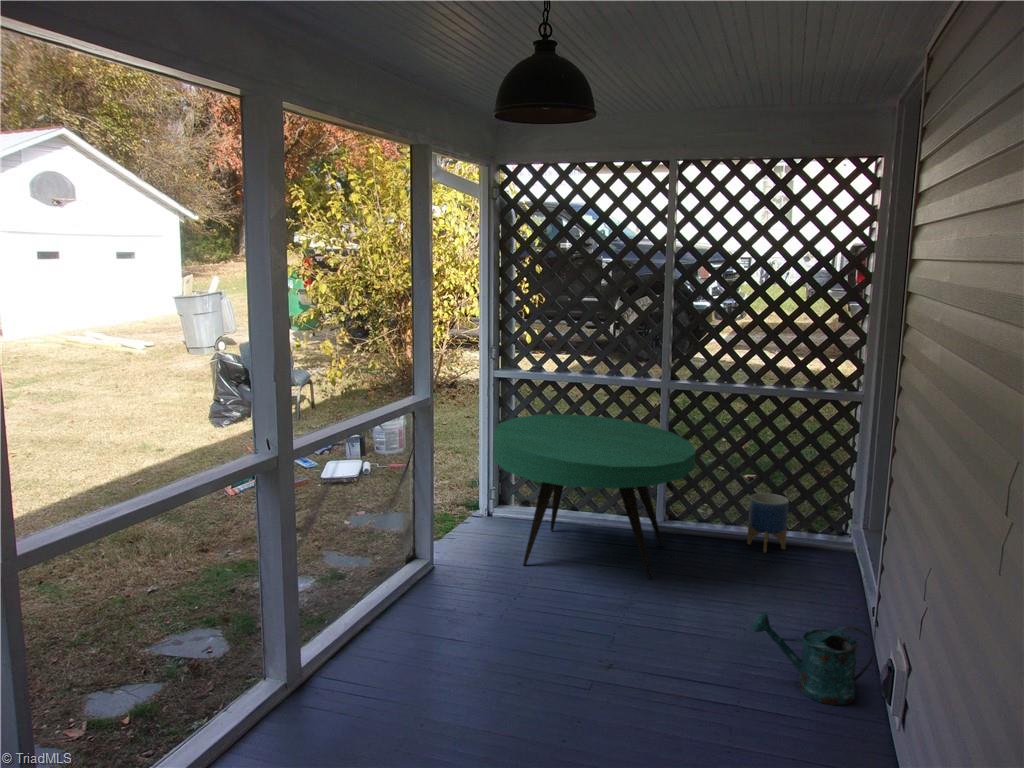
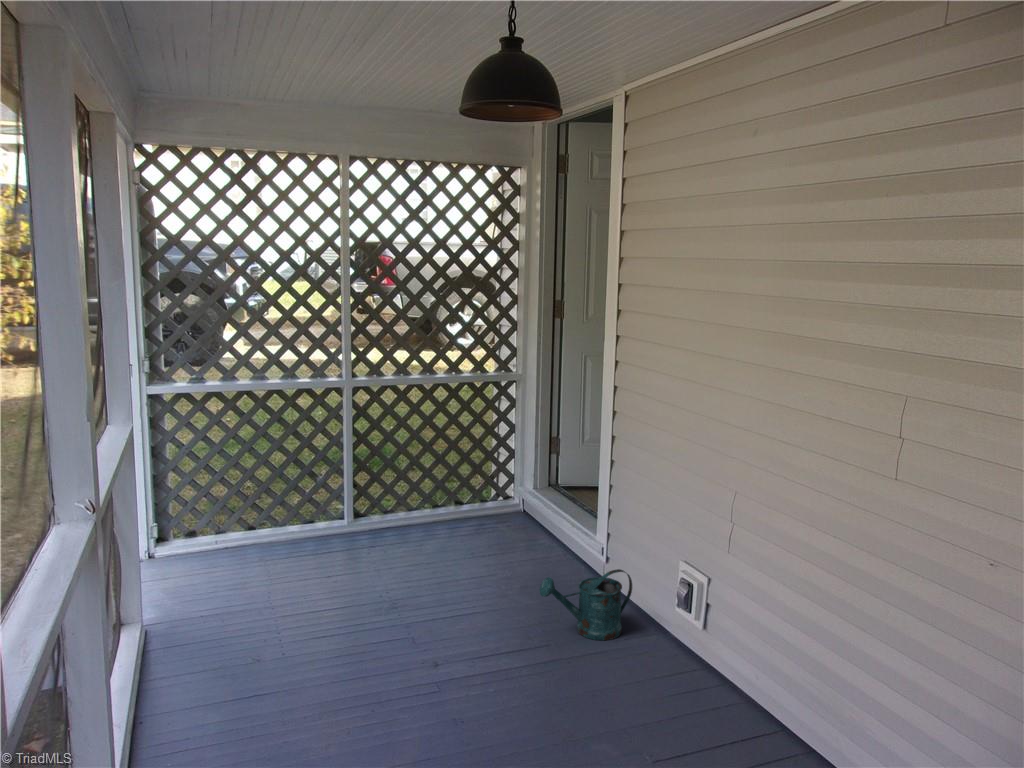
coffee table: present [494,414,696,580] -> none [185,424,408,601]
planter: present [747,493,789,553] -> none [435,474,469,529]

